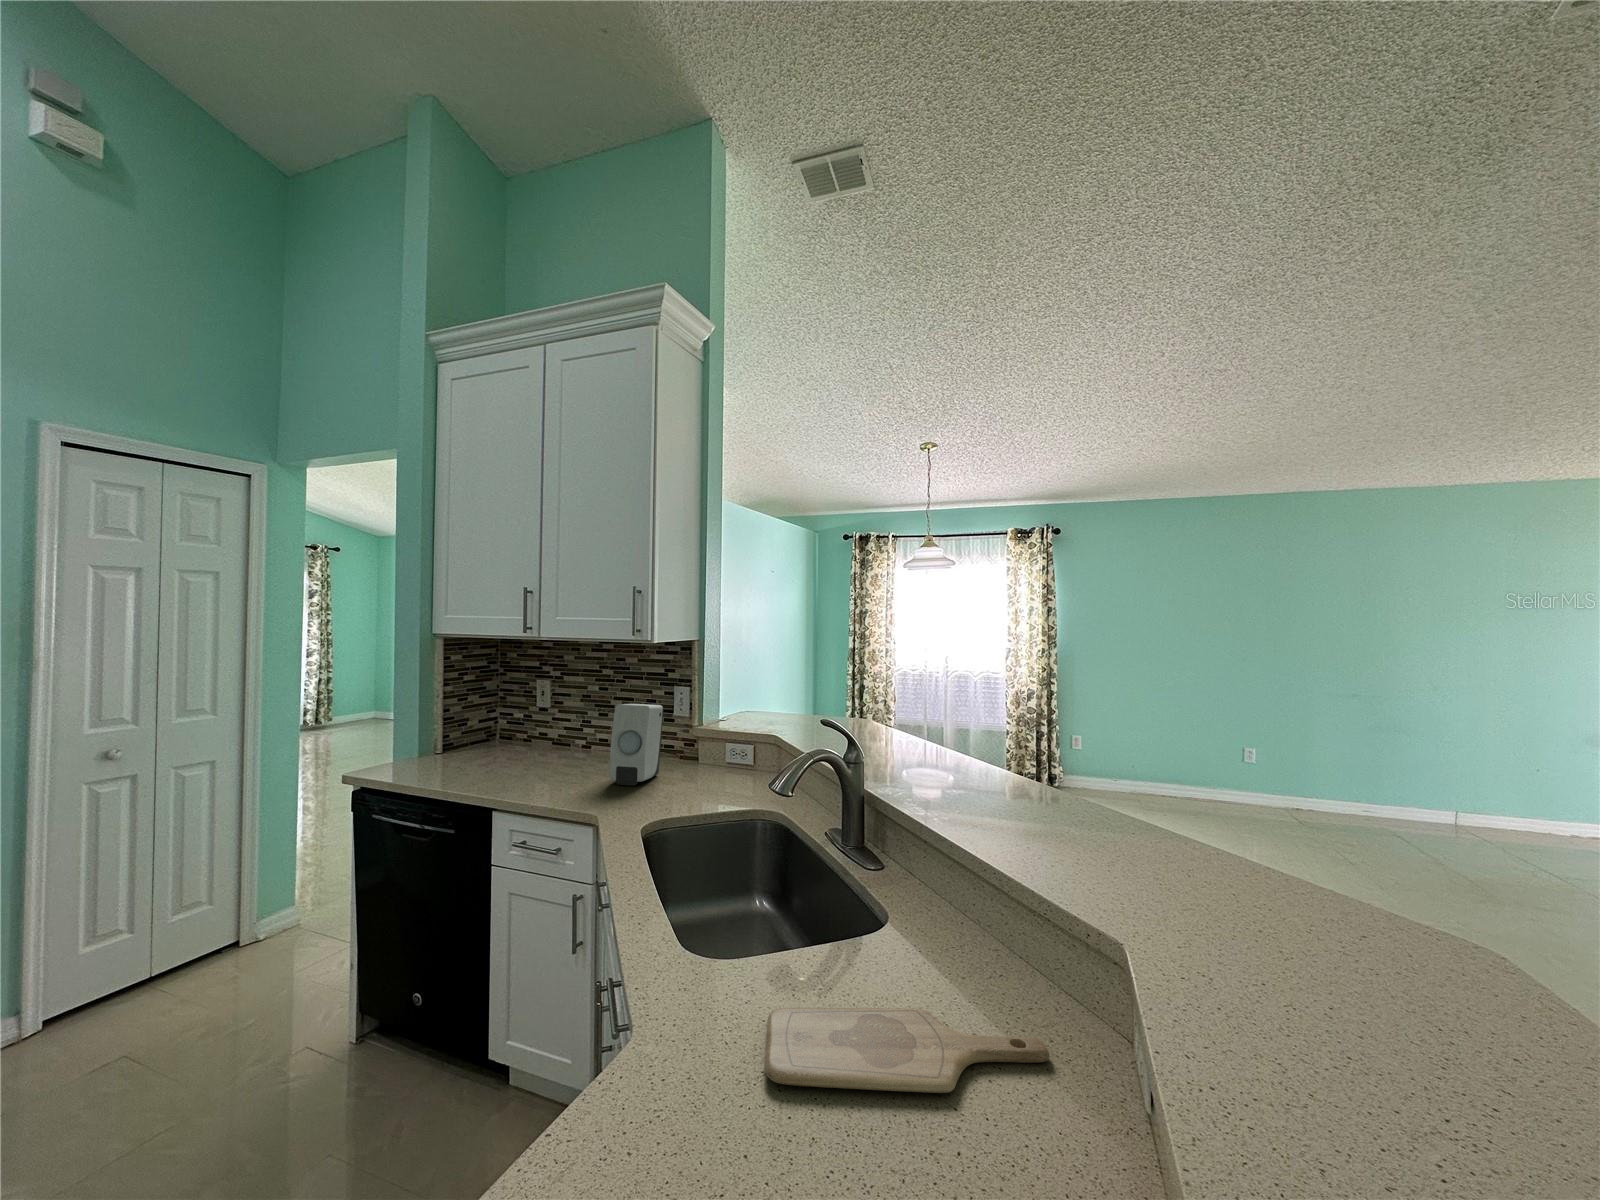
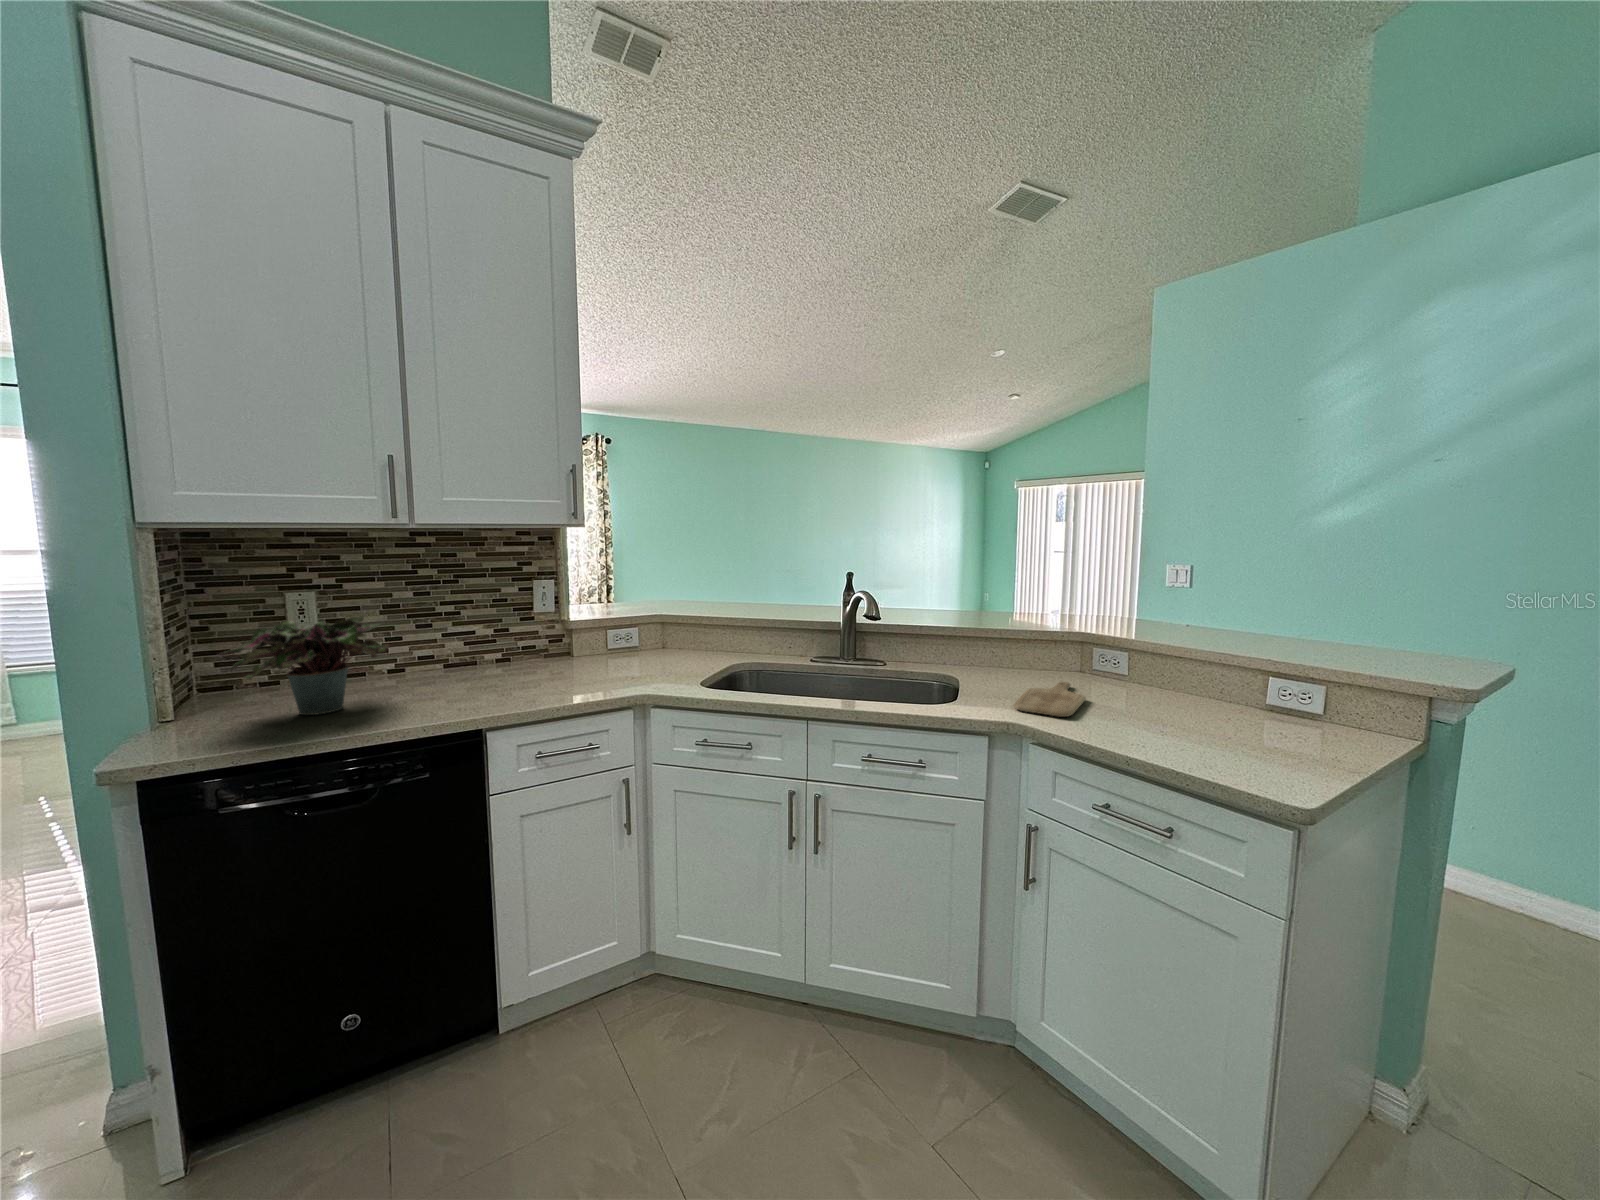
potted plant: none [444,699,540,767] -> present [217,614,392,715]
soap dispenser: present [609,704,663,786] -> none [526,597,590,682]

